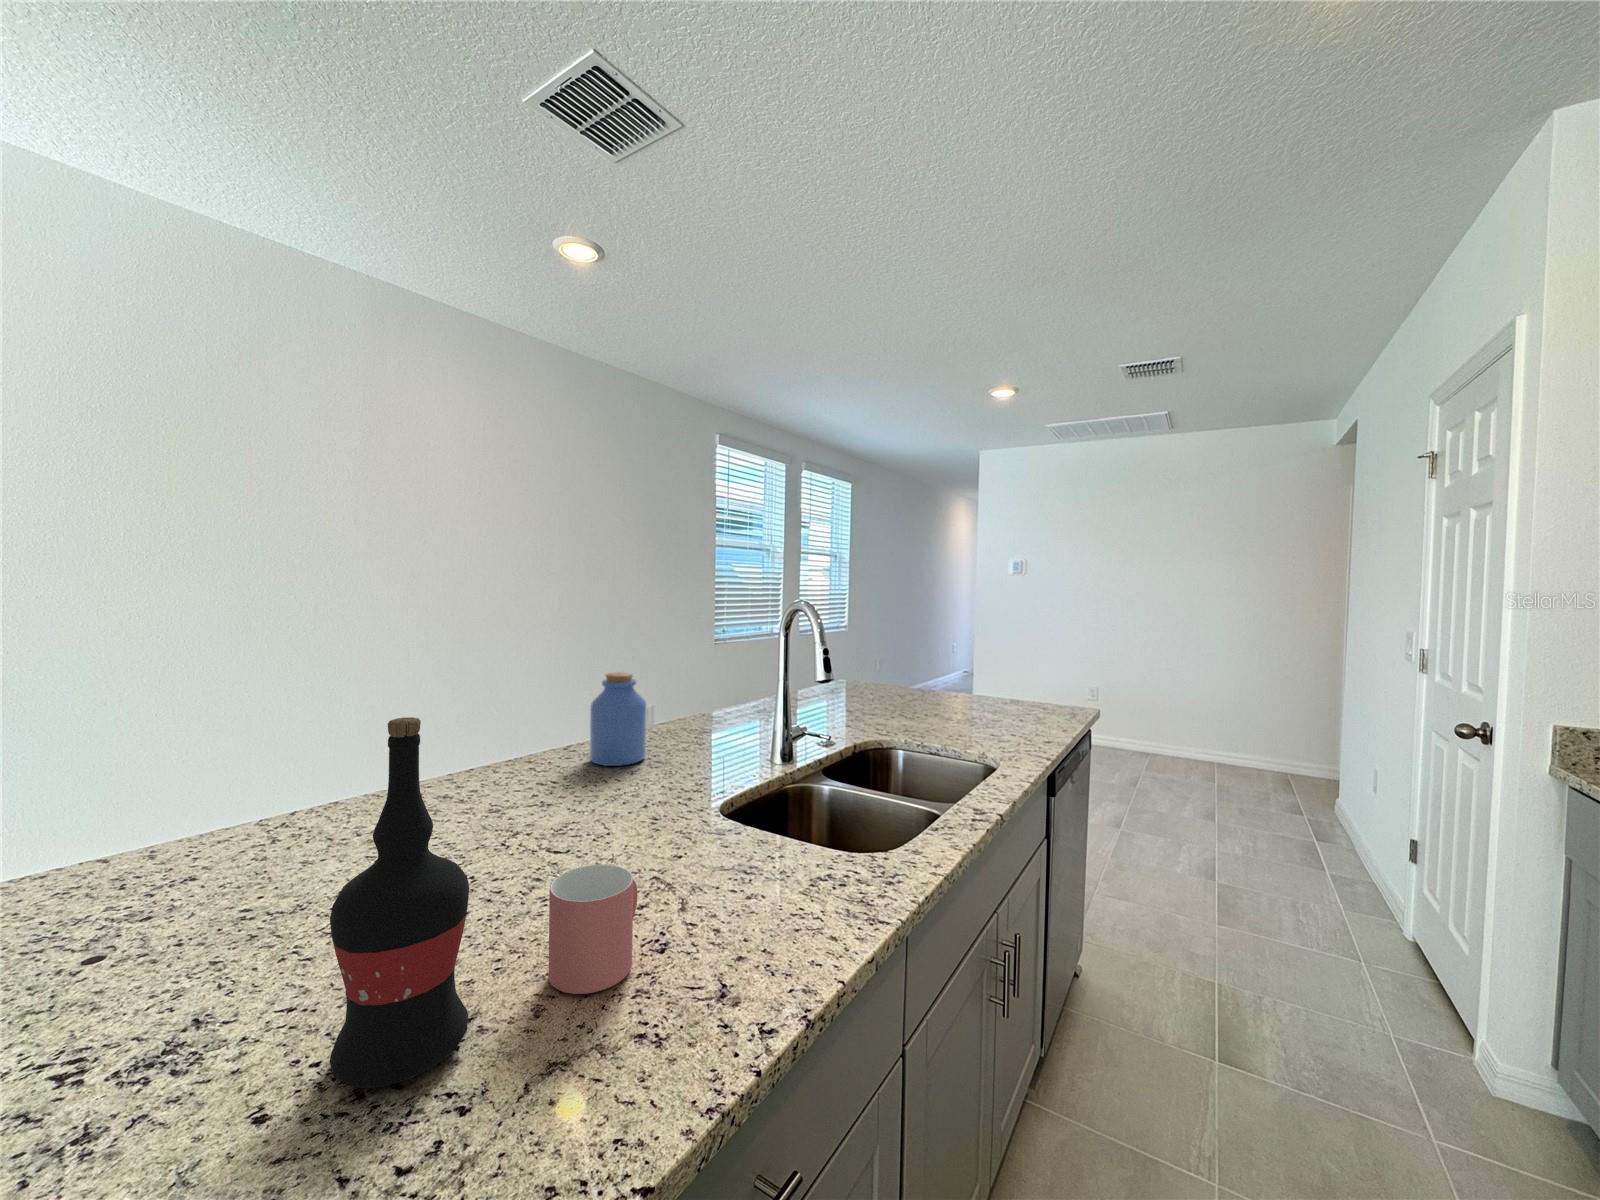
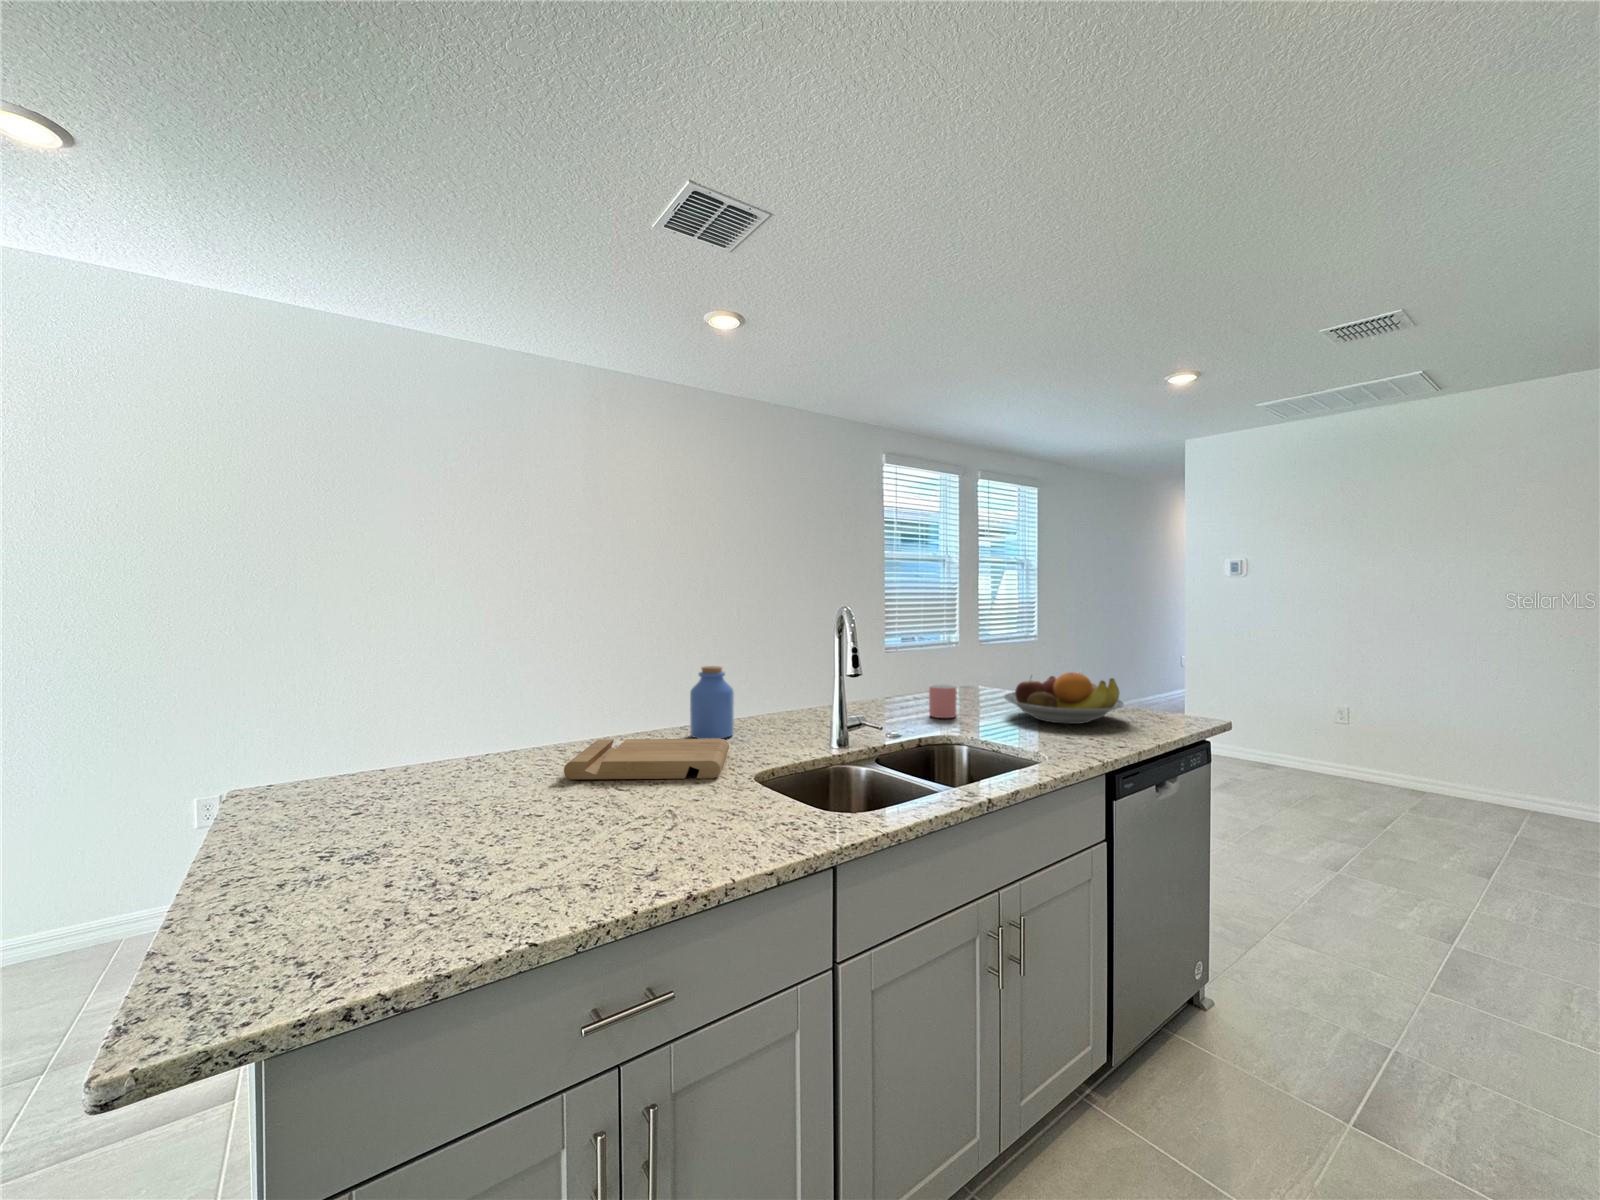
fruit bowl: none [914,669,1029,720] -> present [1004,672,1124,724]
wine bottle: present [330,717,469,1088] -> none [422,674,502,882]
cutting board: none [457,766,682,845] -> present [564,739,729,779]
mug: present [548,865,638,994] -> present [929,684,956,718]

